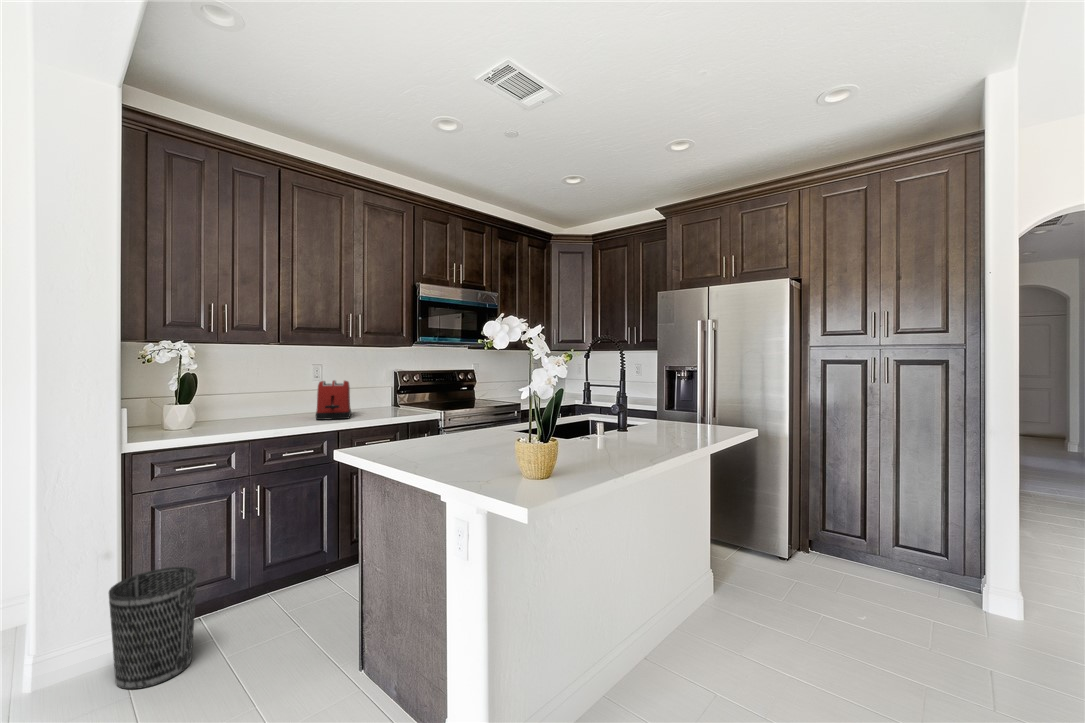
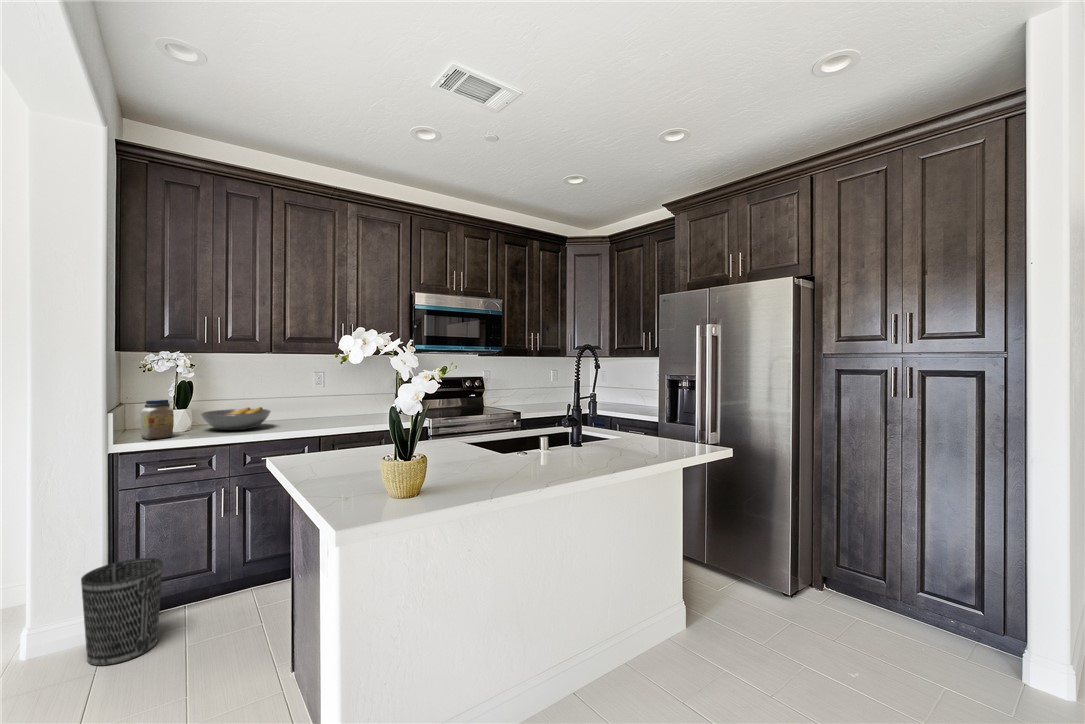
toaster: present [316,380,351,420] -> none [302,388,342,426]
jar: none [149,393,187,438] -> present [141,399,174,440]
fruit bowl: none [209,401,285,426] -> present [201,407,271,430]

